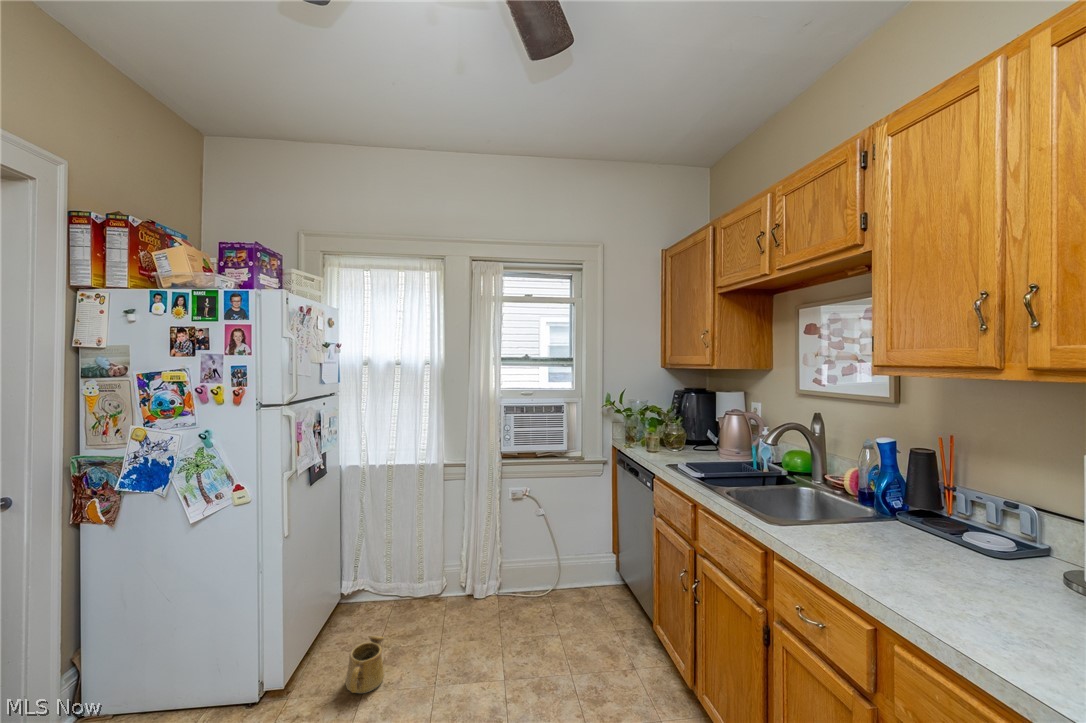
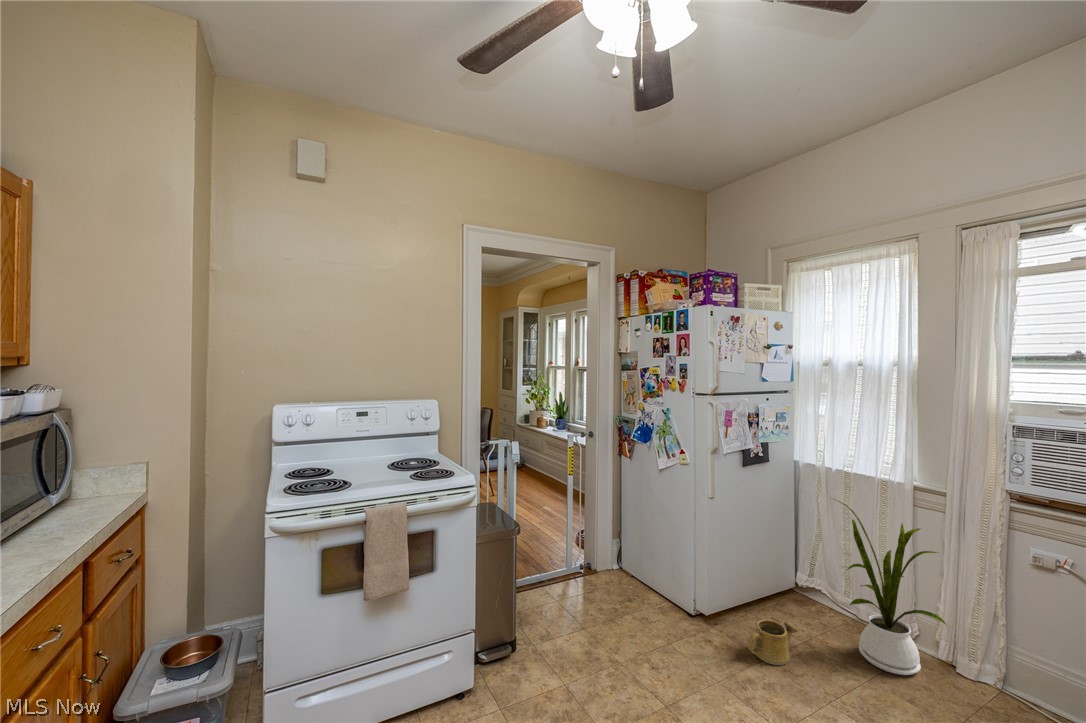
house plant: none [391,493,479,629] -> present [834,499,948,675]

